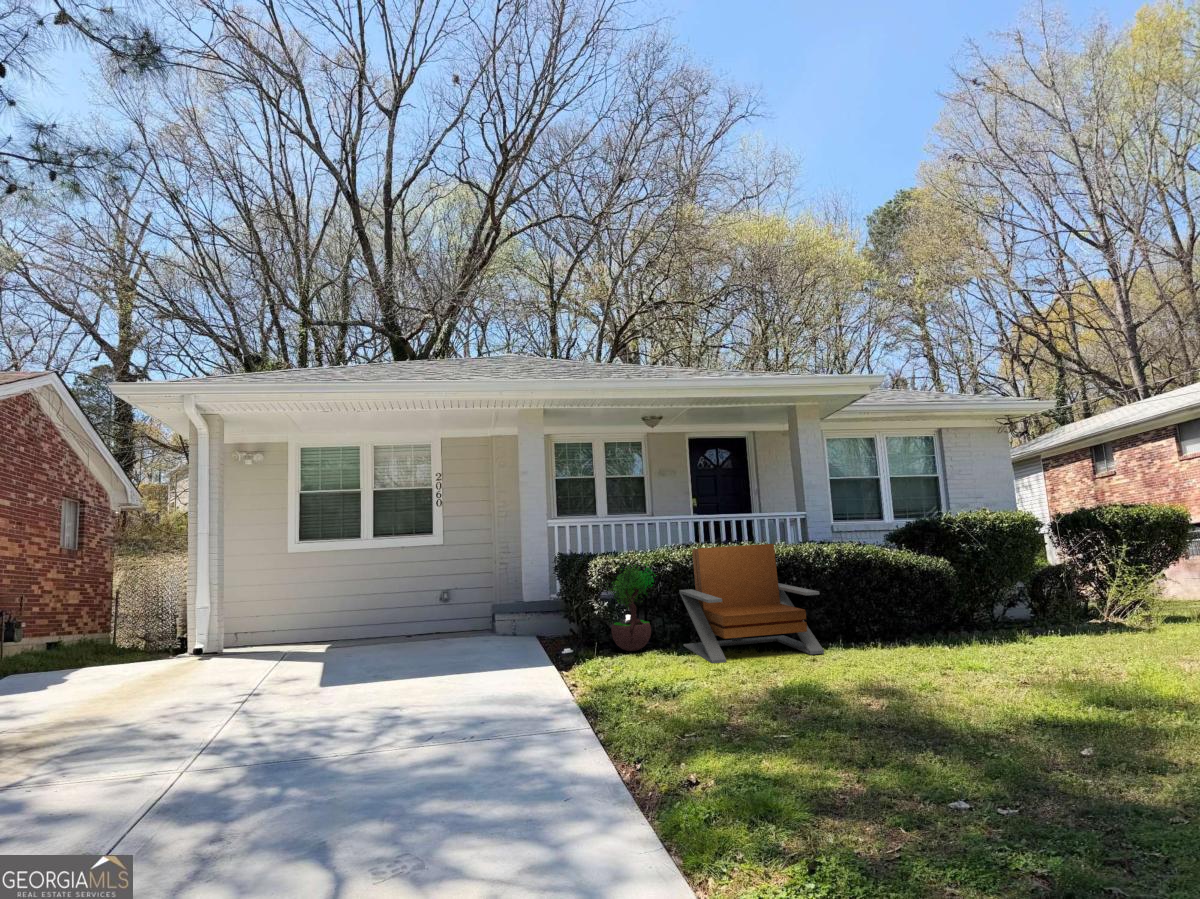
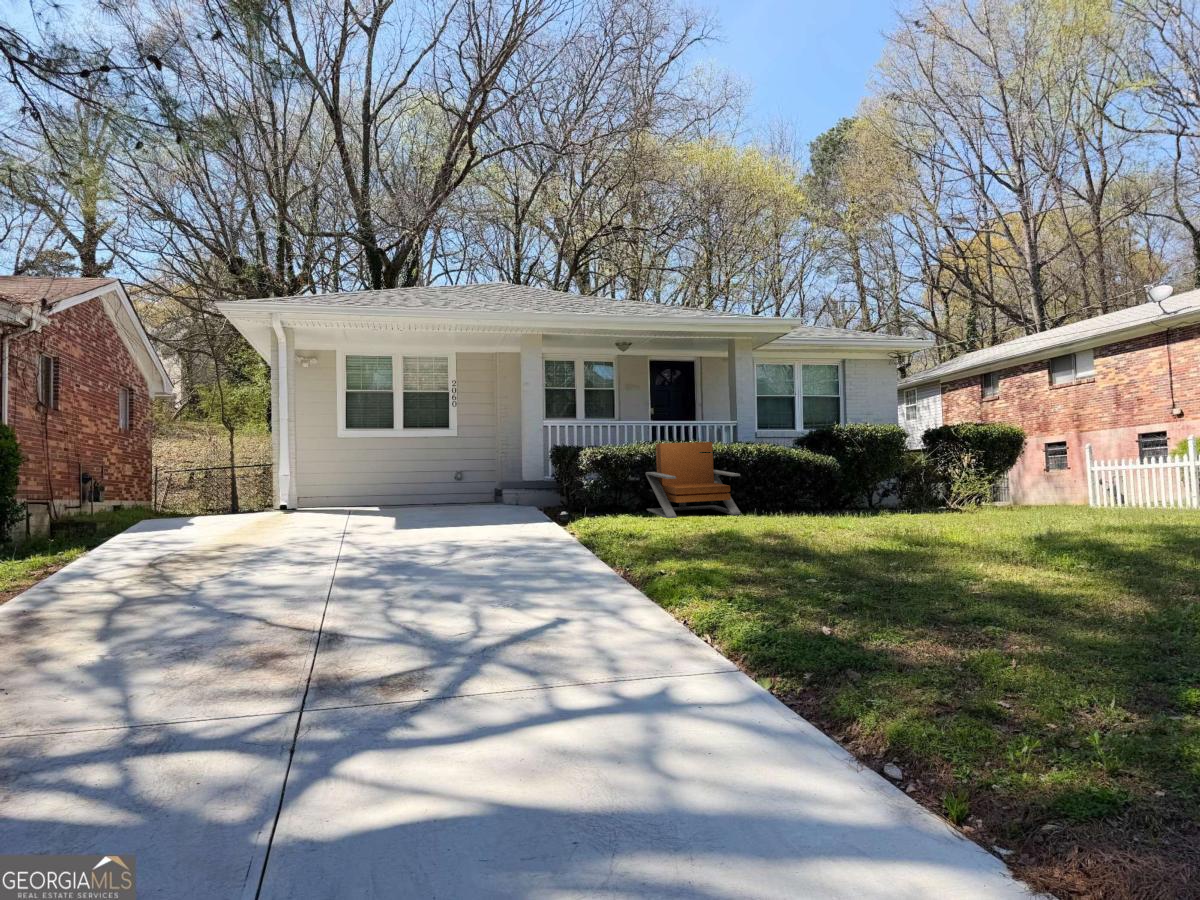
potted tree: present [608,564,655,651] -> none [595,449,631,512]

